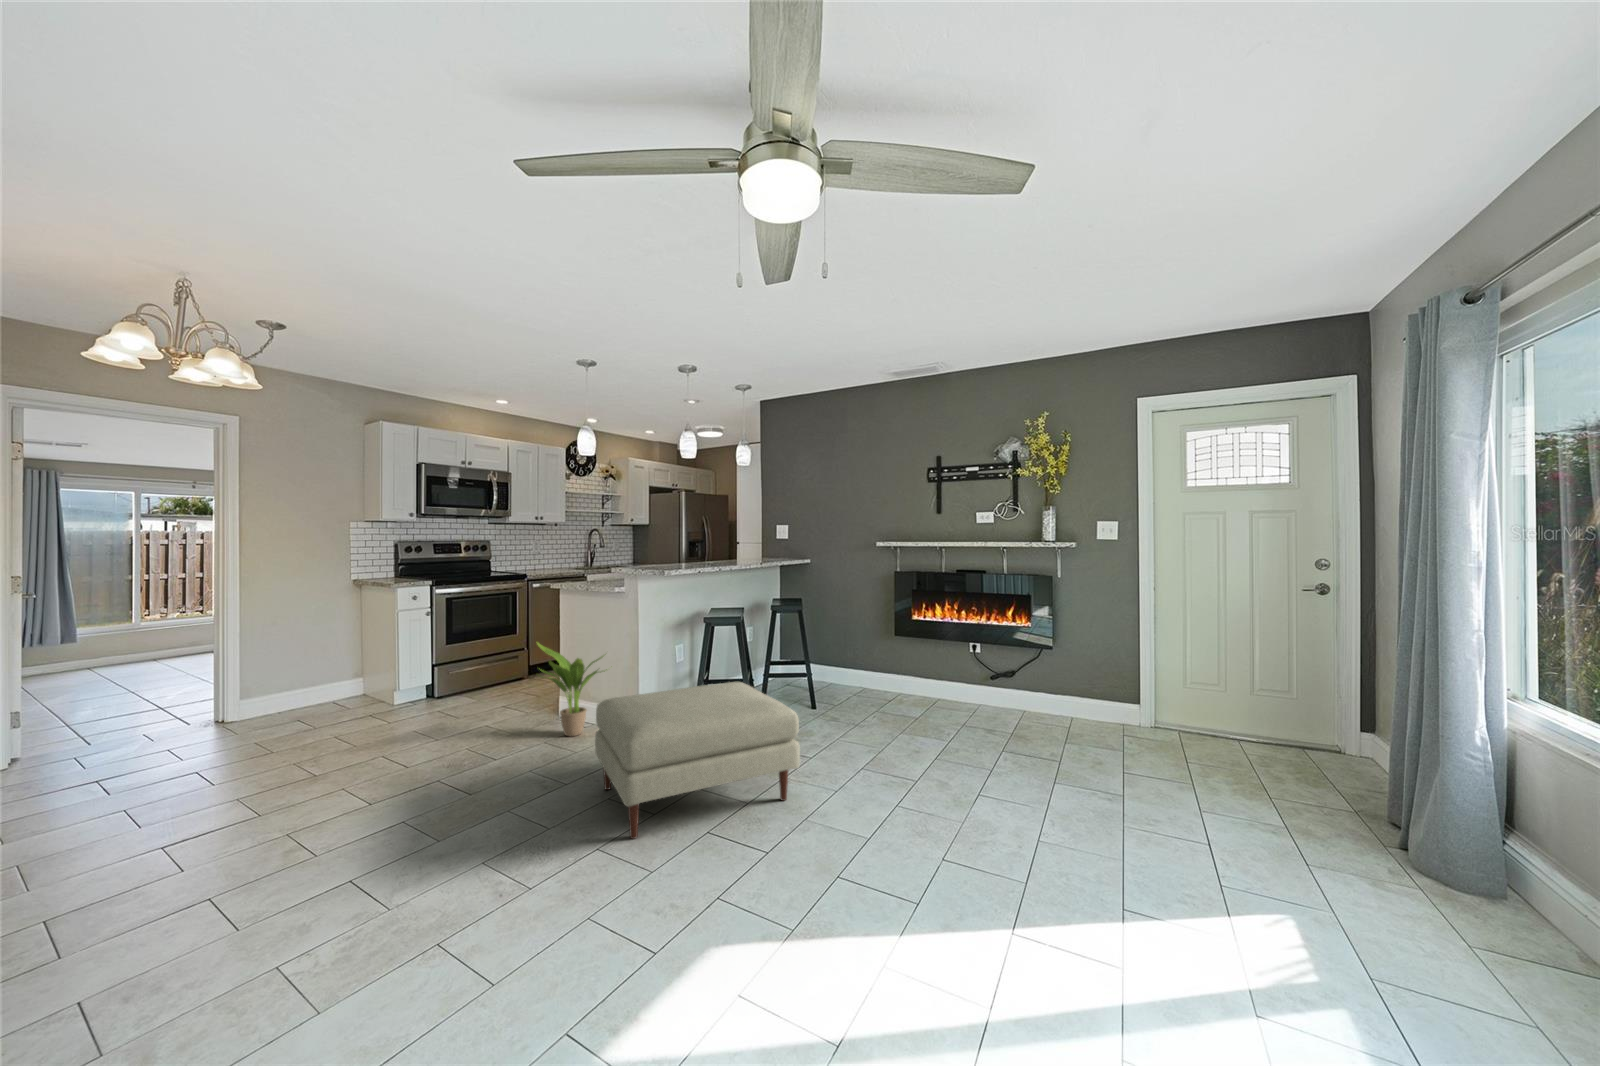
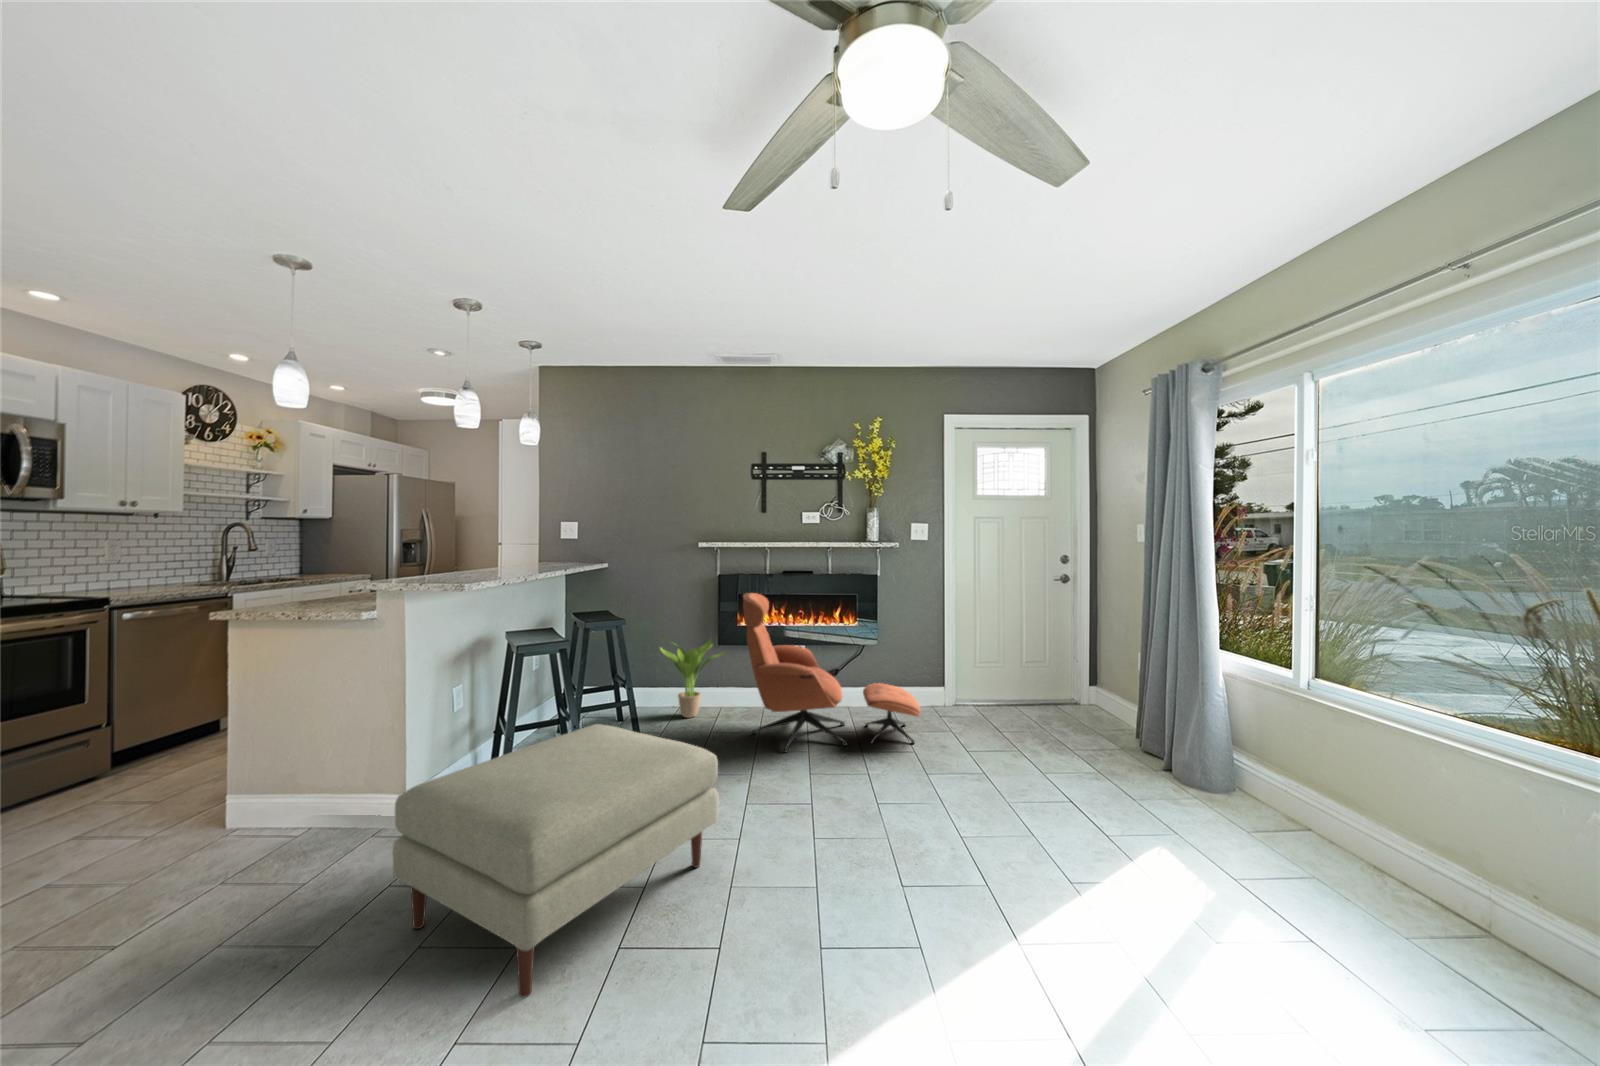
lounge chair: none [894,589,1078,754] -> present [743,593,920,752]
potted plant: present [537,643,607,736] -> present [660,639,725,718]

